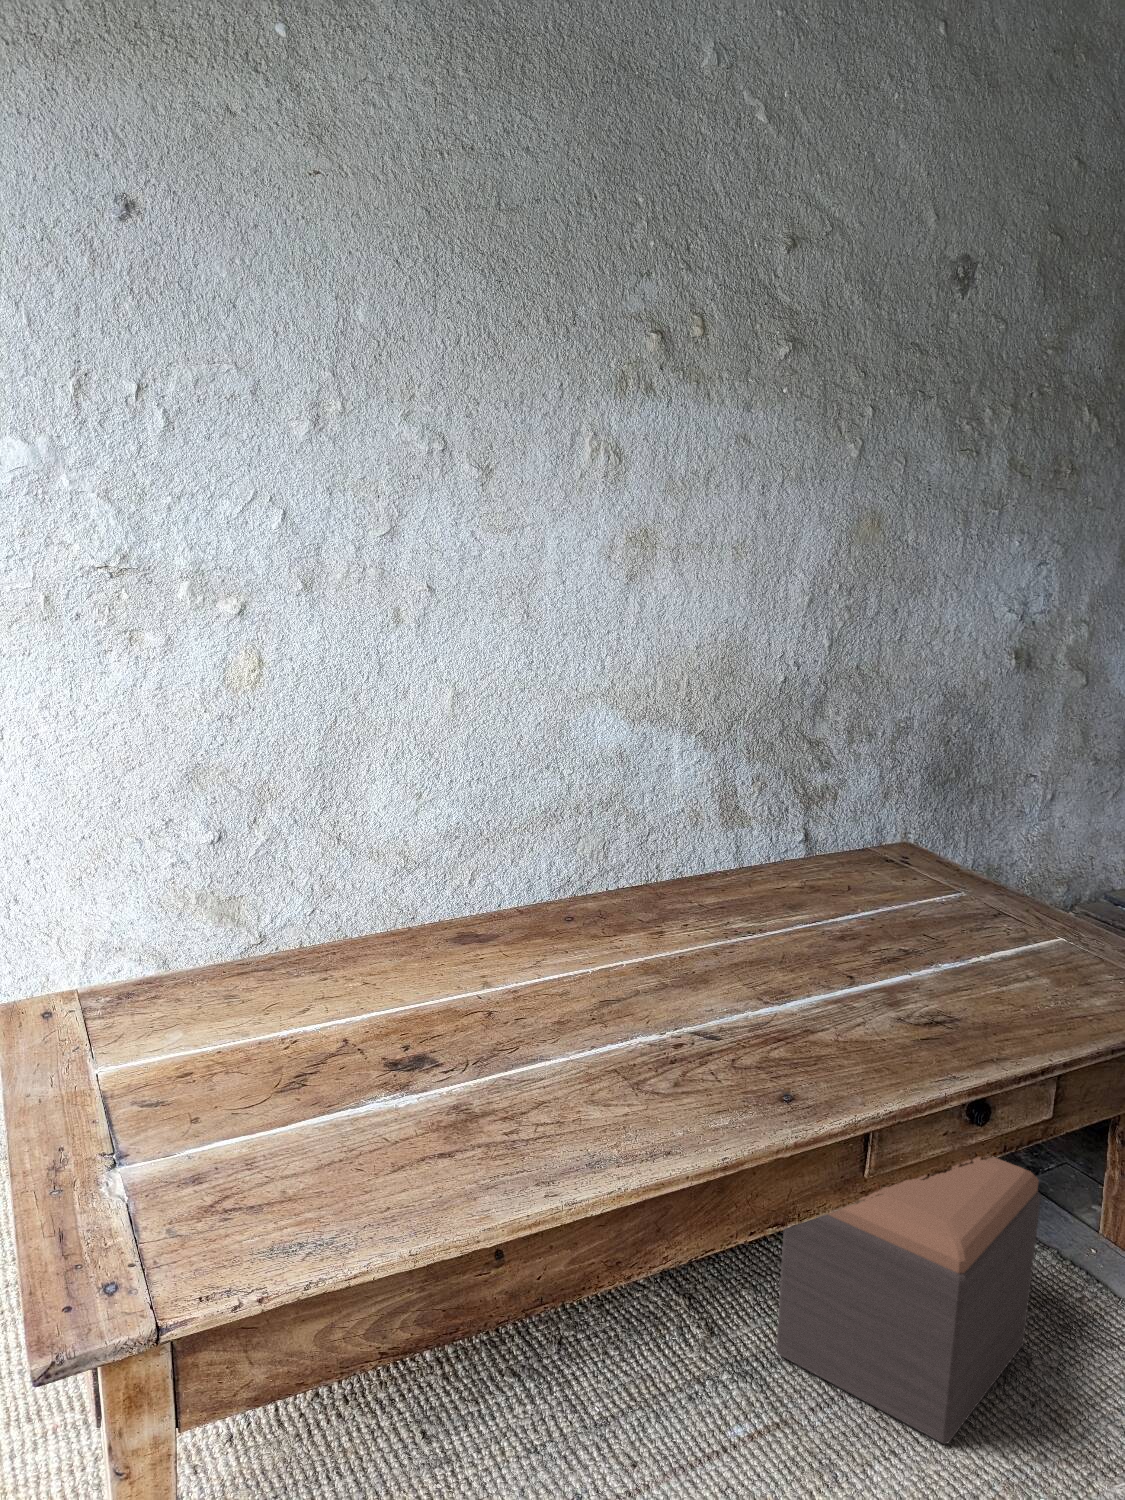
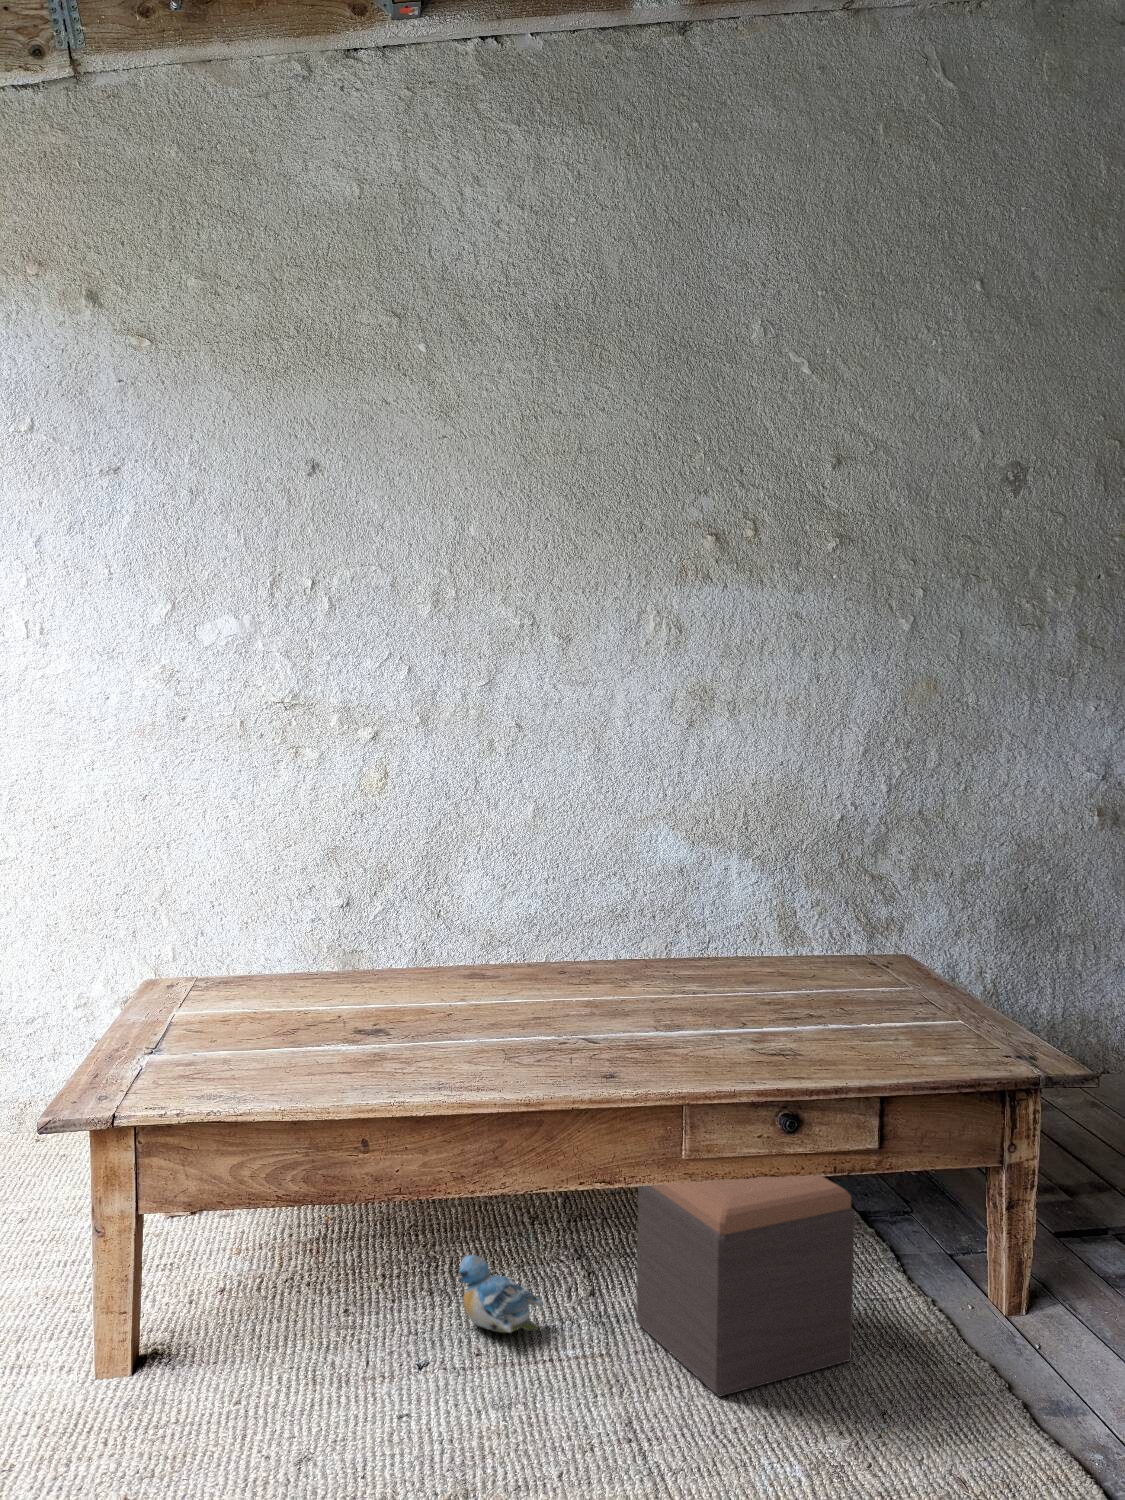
plush toy: none [572,1331,692,1425] -> present [459,1255,544,1333]

